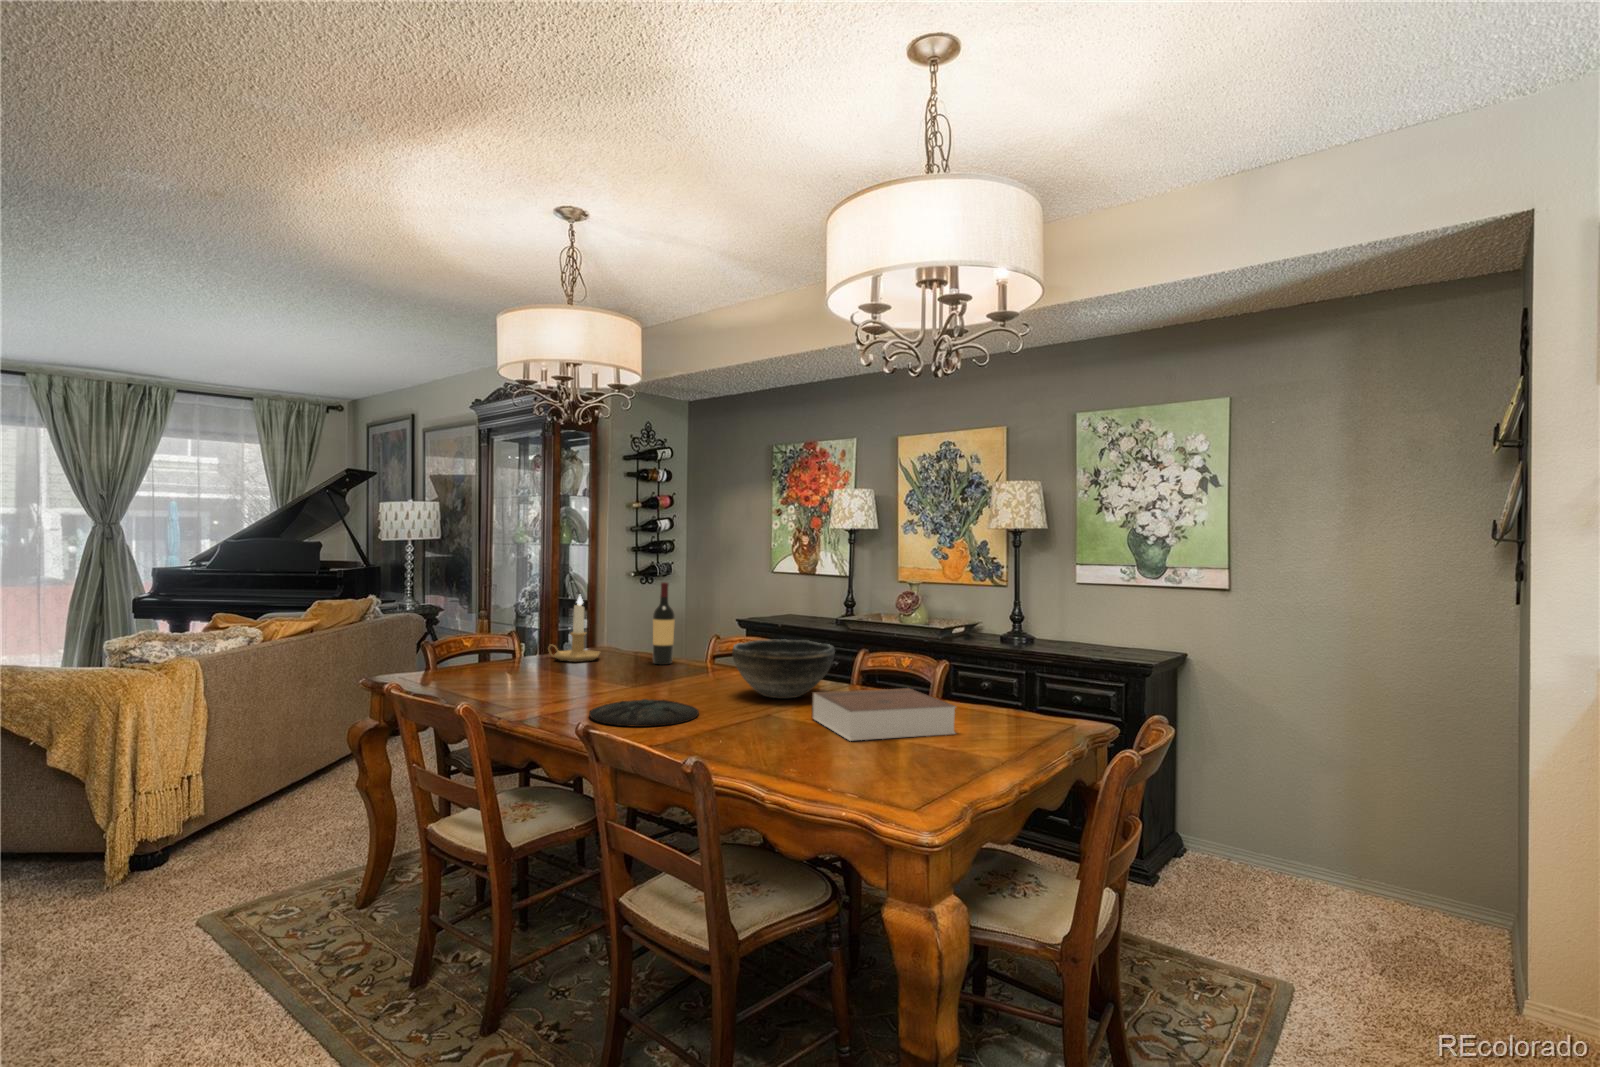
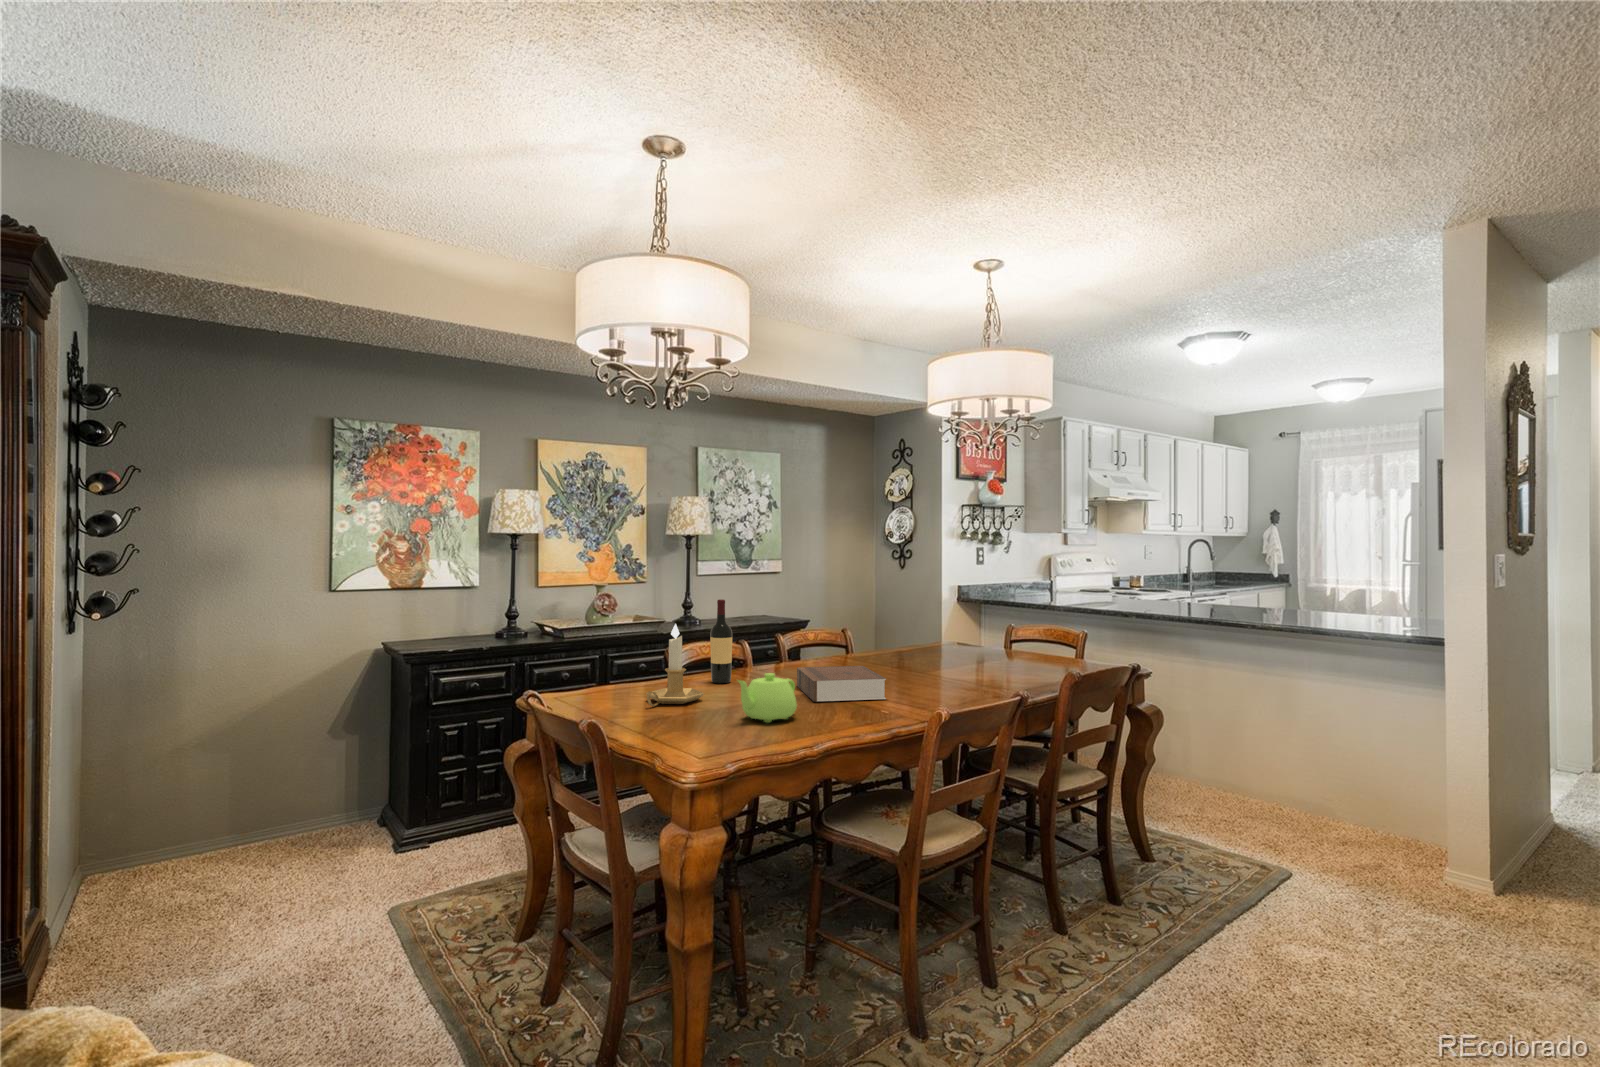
teapot: none [467,633,516,676] -> present [738,673,797,723]
bowl: present [732,639,835,698] -> none [854,626,926,668]
book: present [812,688,956,741] -> present [797,666,886,701]
plate: present [589,699,699,727] -> none [929,673,1008,691]

